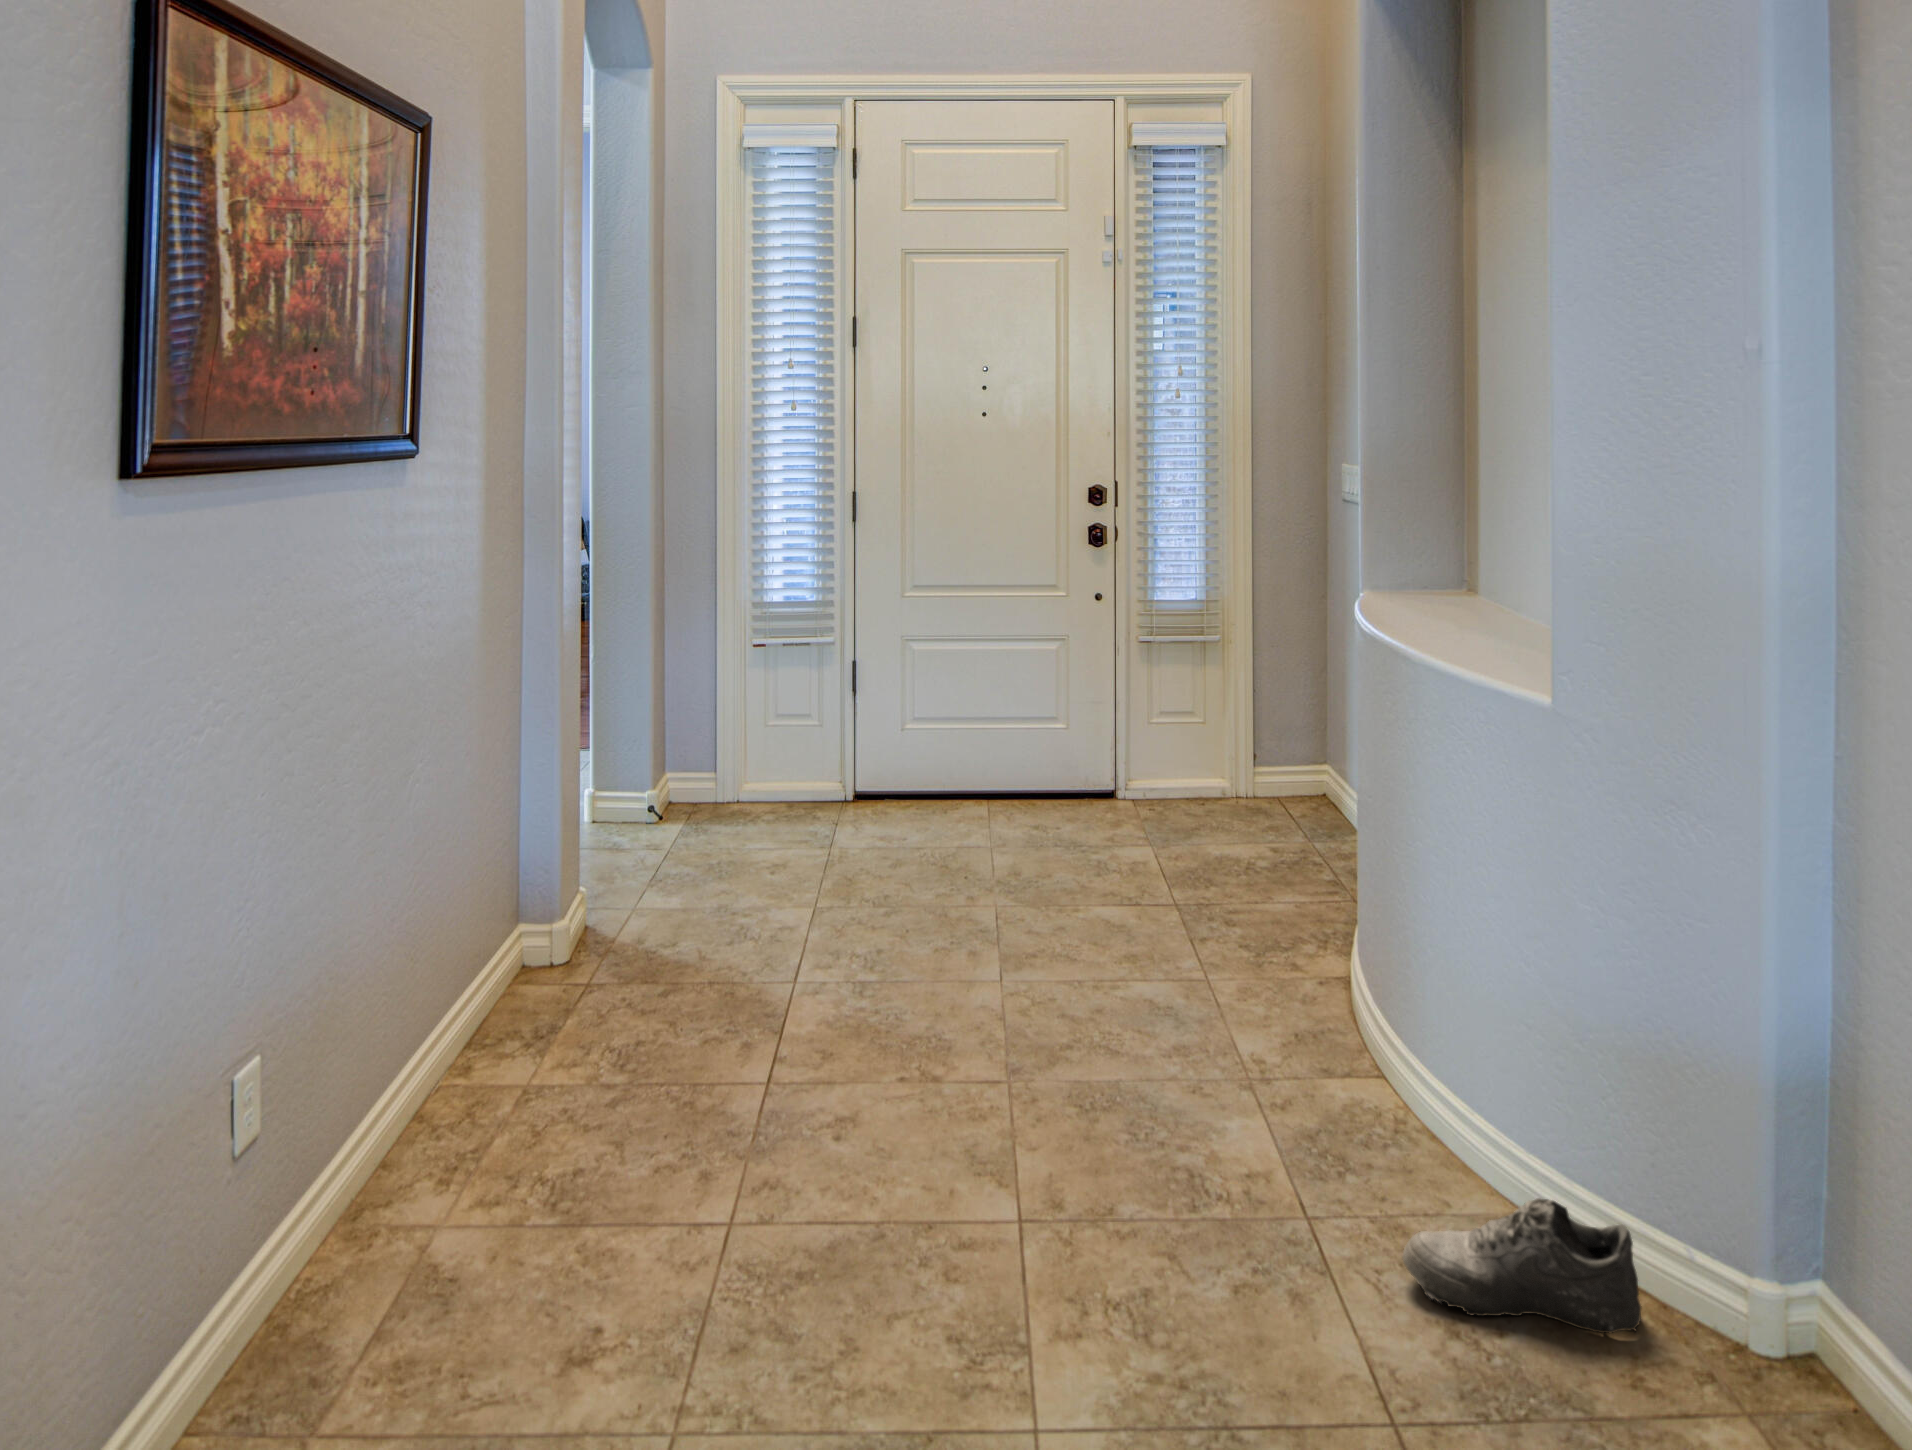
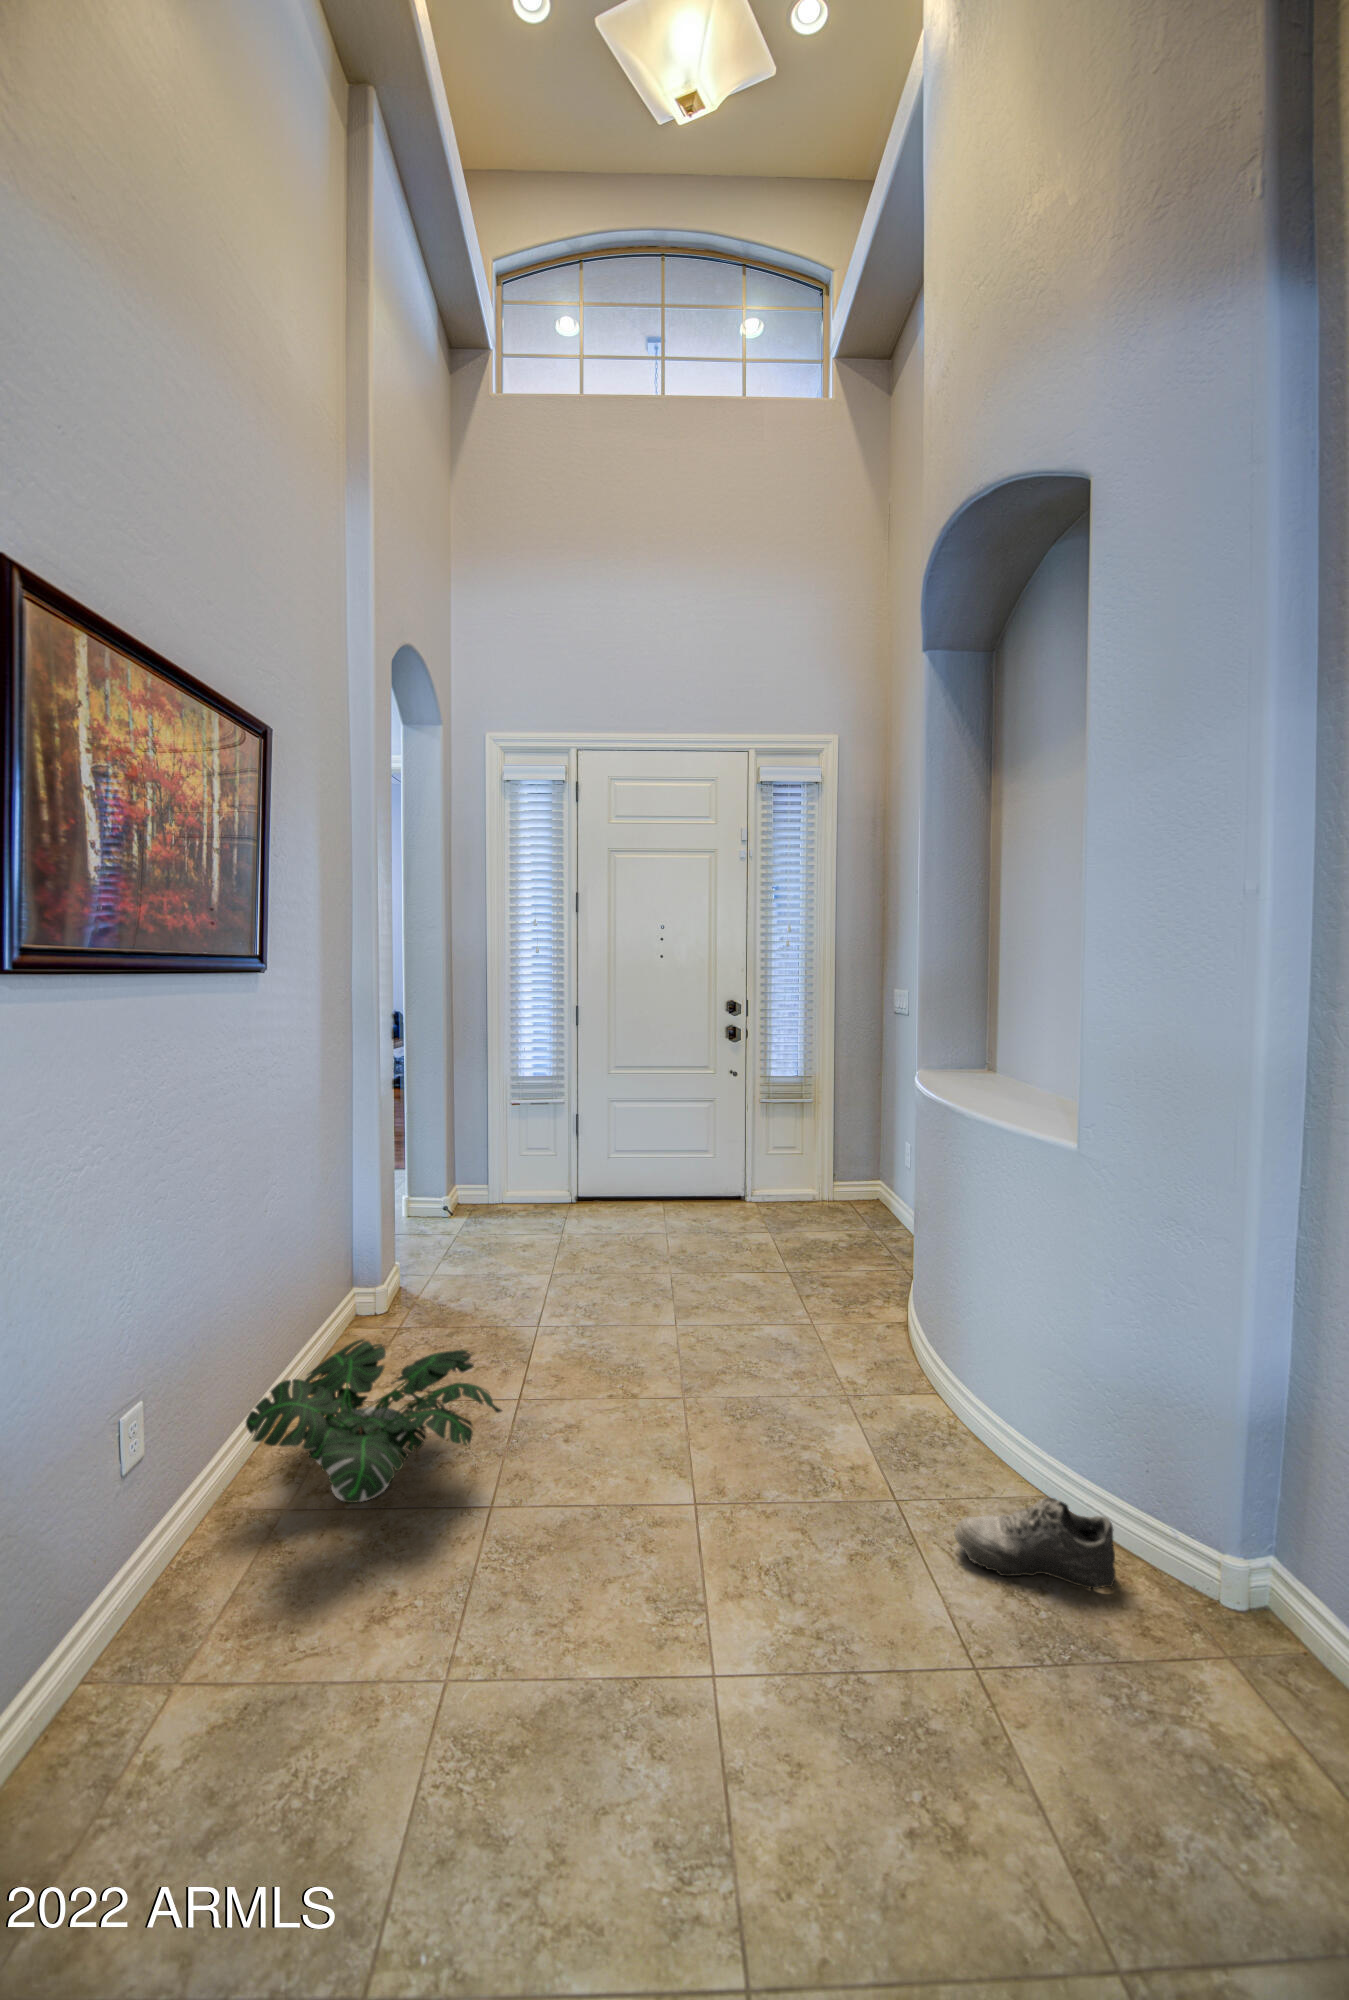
potted plant: none [378,981,741,1216] -> present [246,1339,502,1503]

